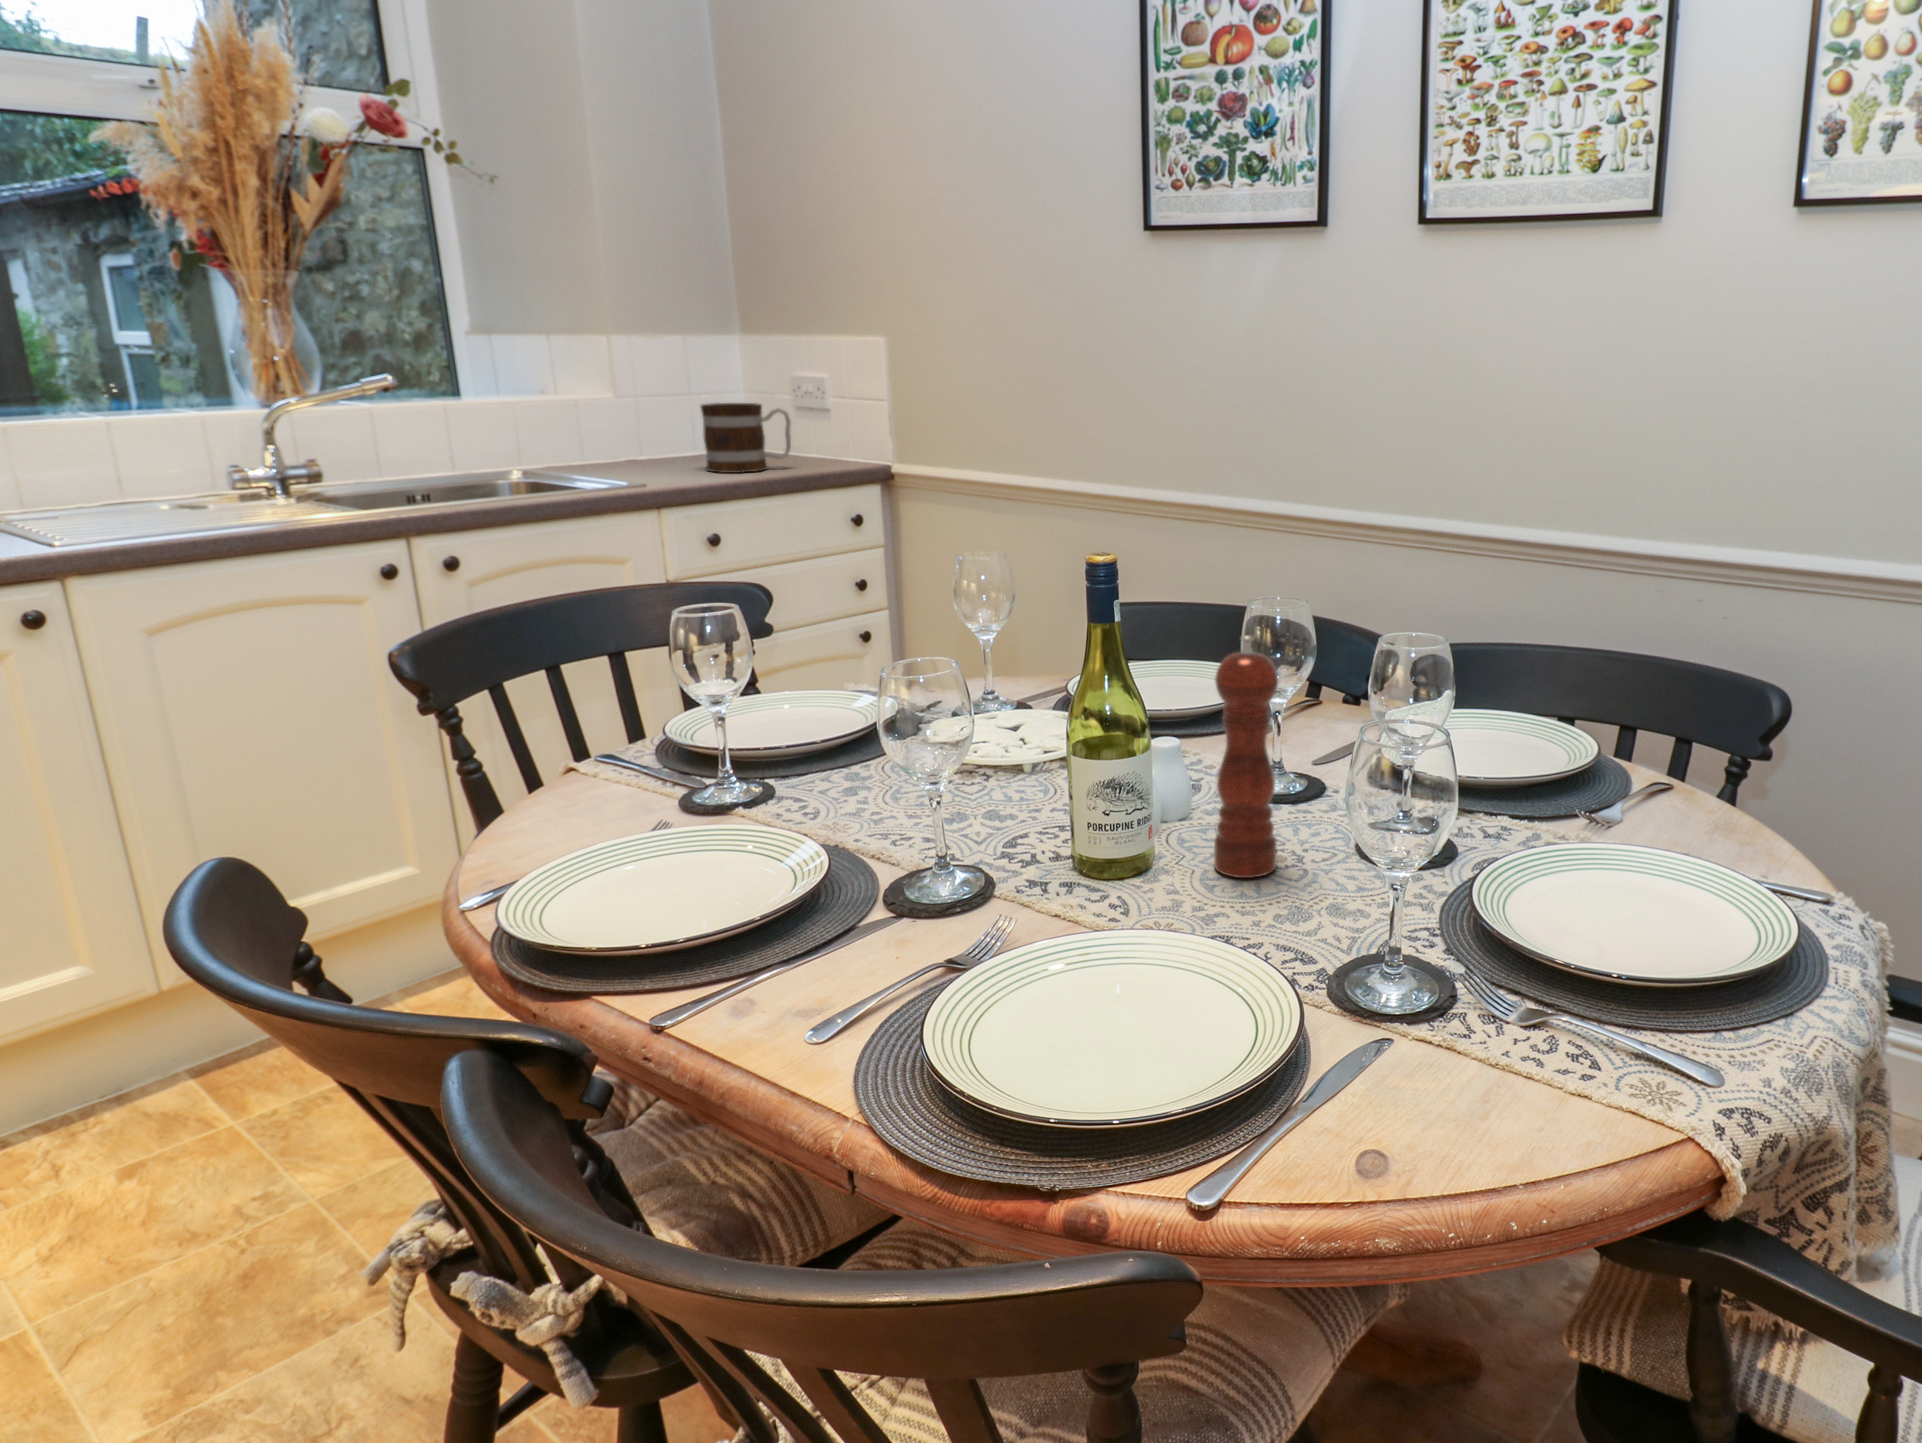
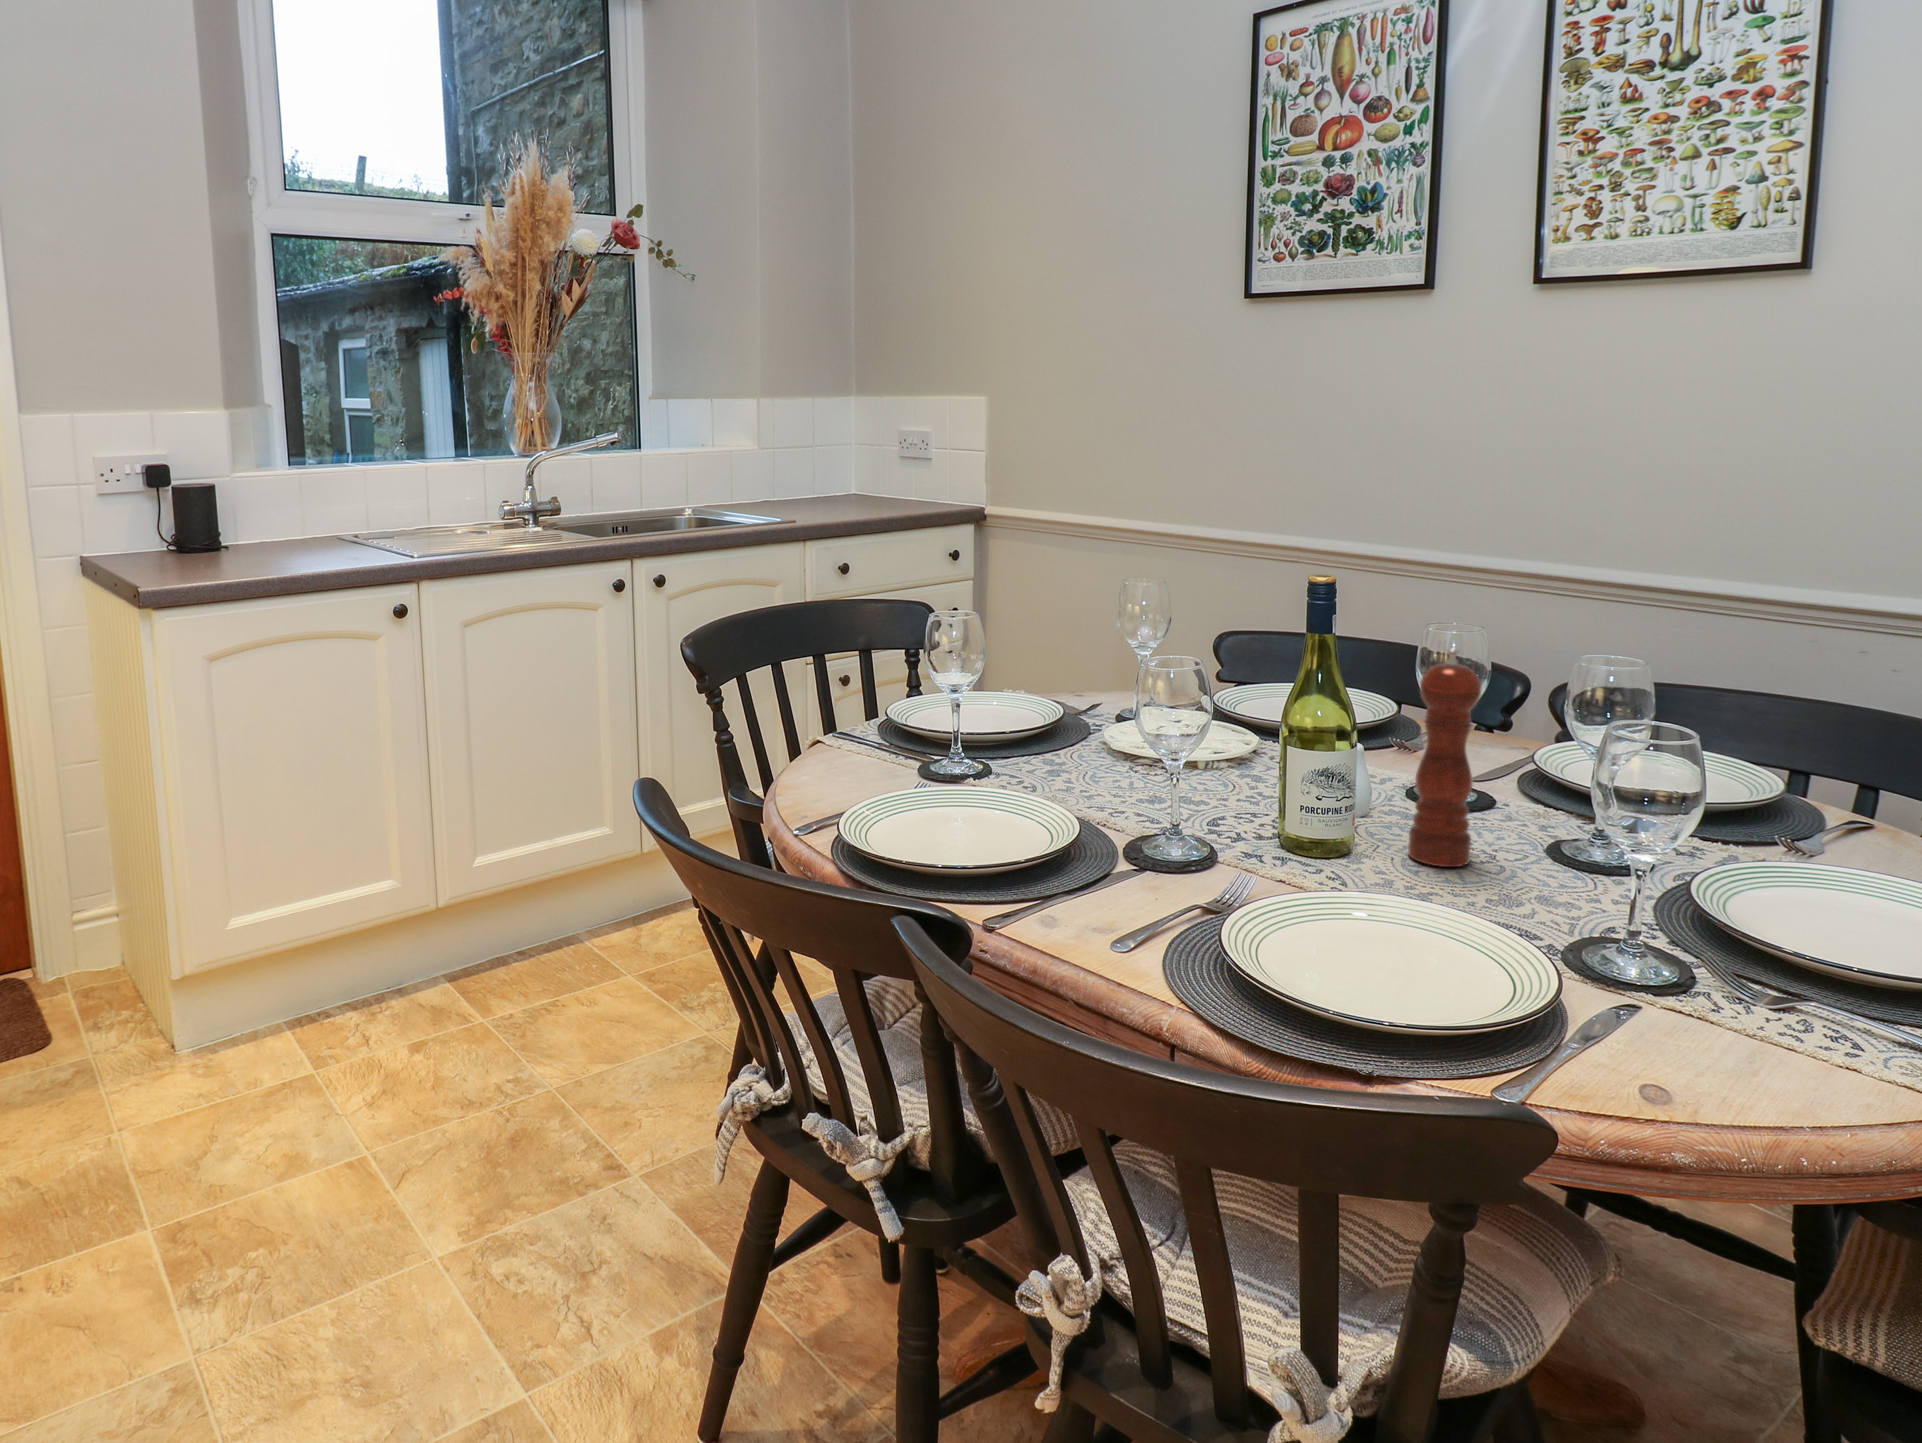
mug: present [701,403,791,473] -> none [829,453,900,512]

